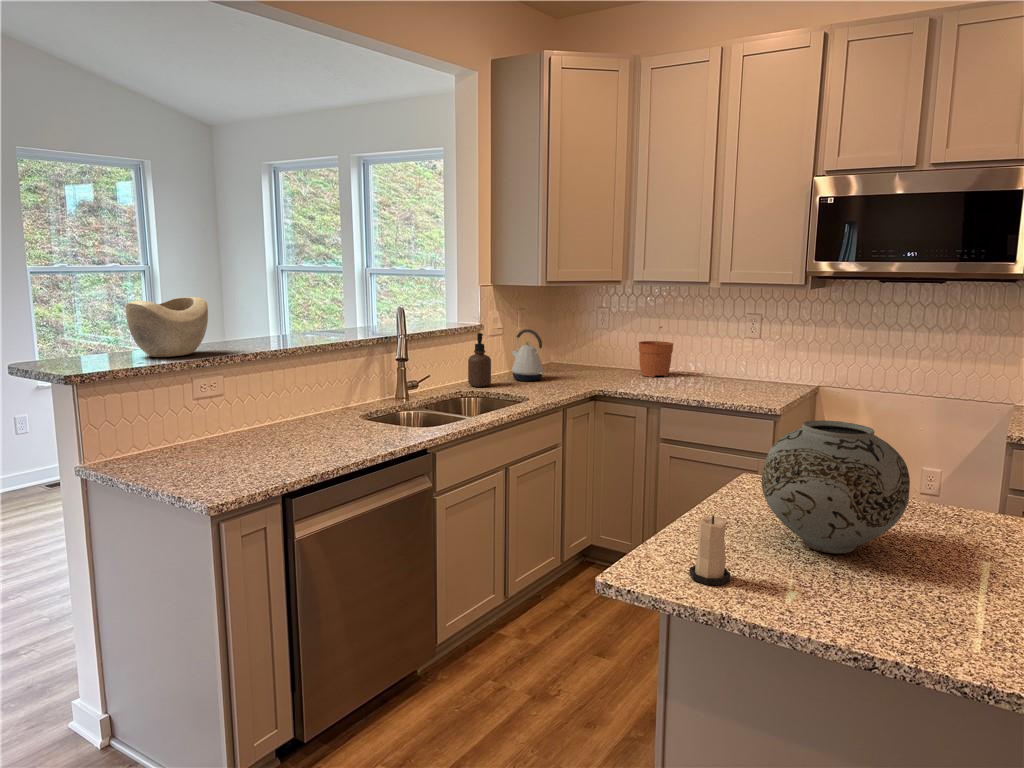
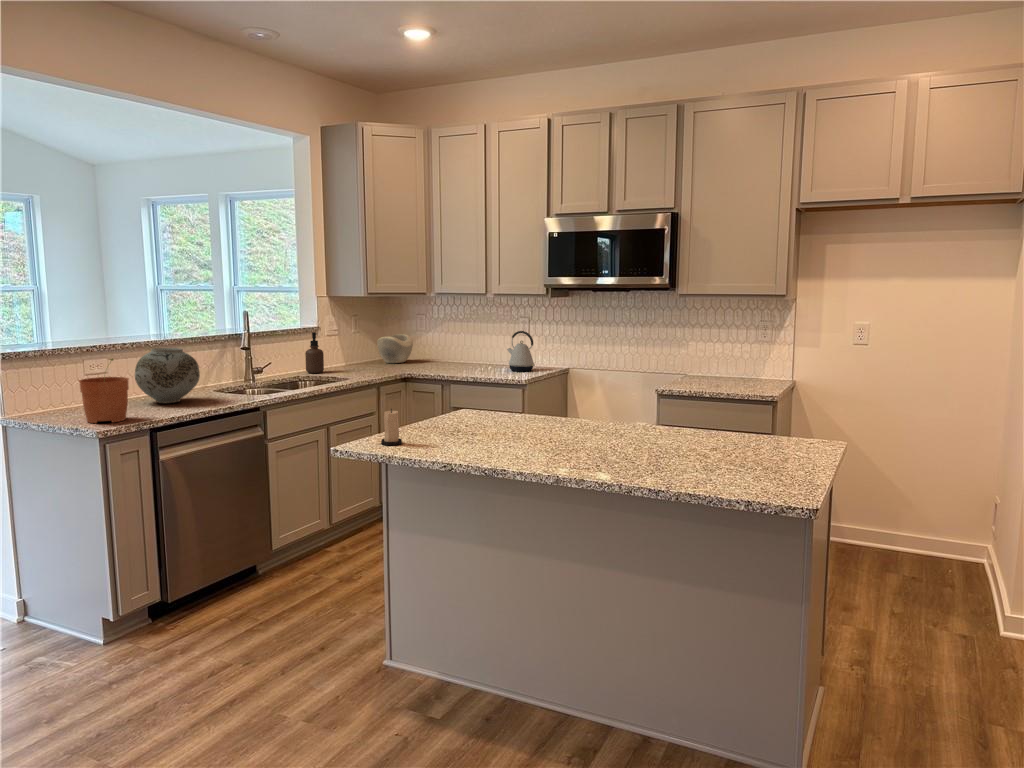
decorative bowl: present [126,297,208,357] -> present [377,334,413,363]
plant pot: present [639,327,673,377] -> present [79,359,129,423]
kettle: present [511,329,544,381] -> present [507,331,535,372]
vase: present [762,420,910,554] -> present [135,348,200,403]

